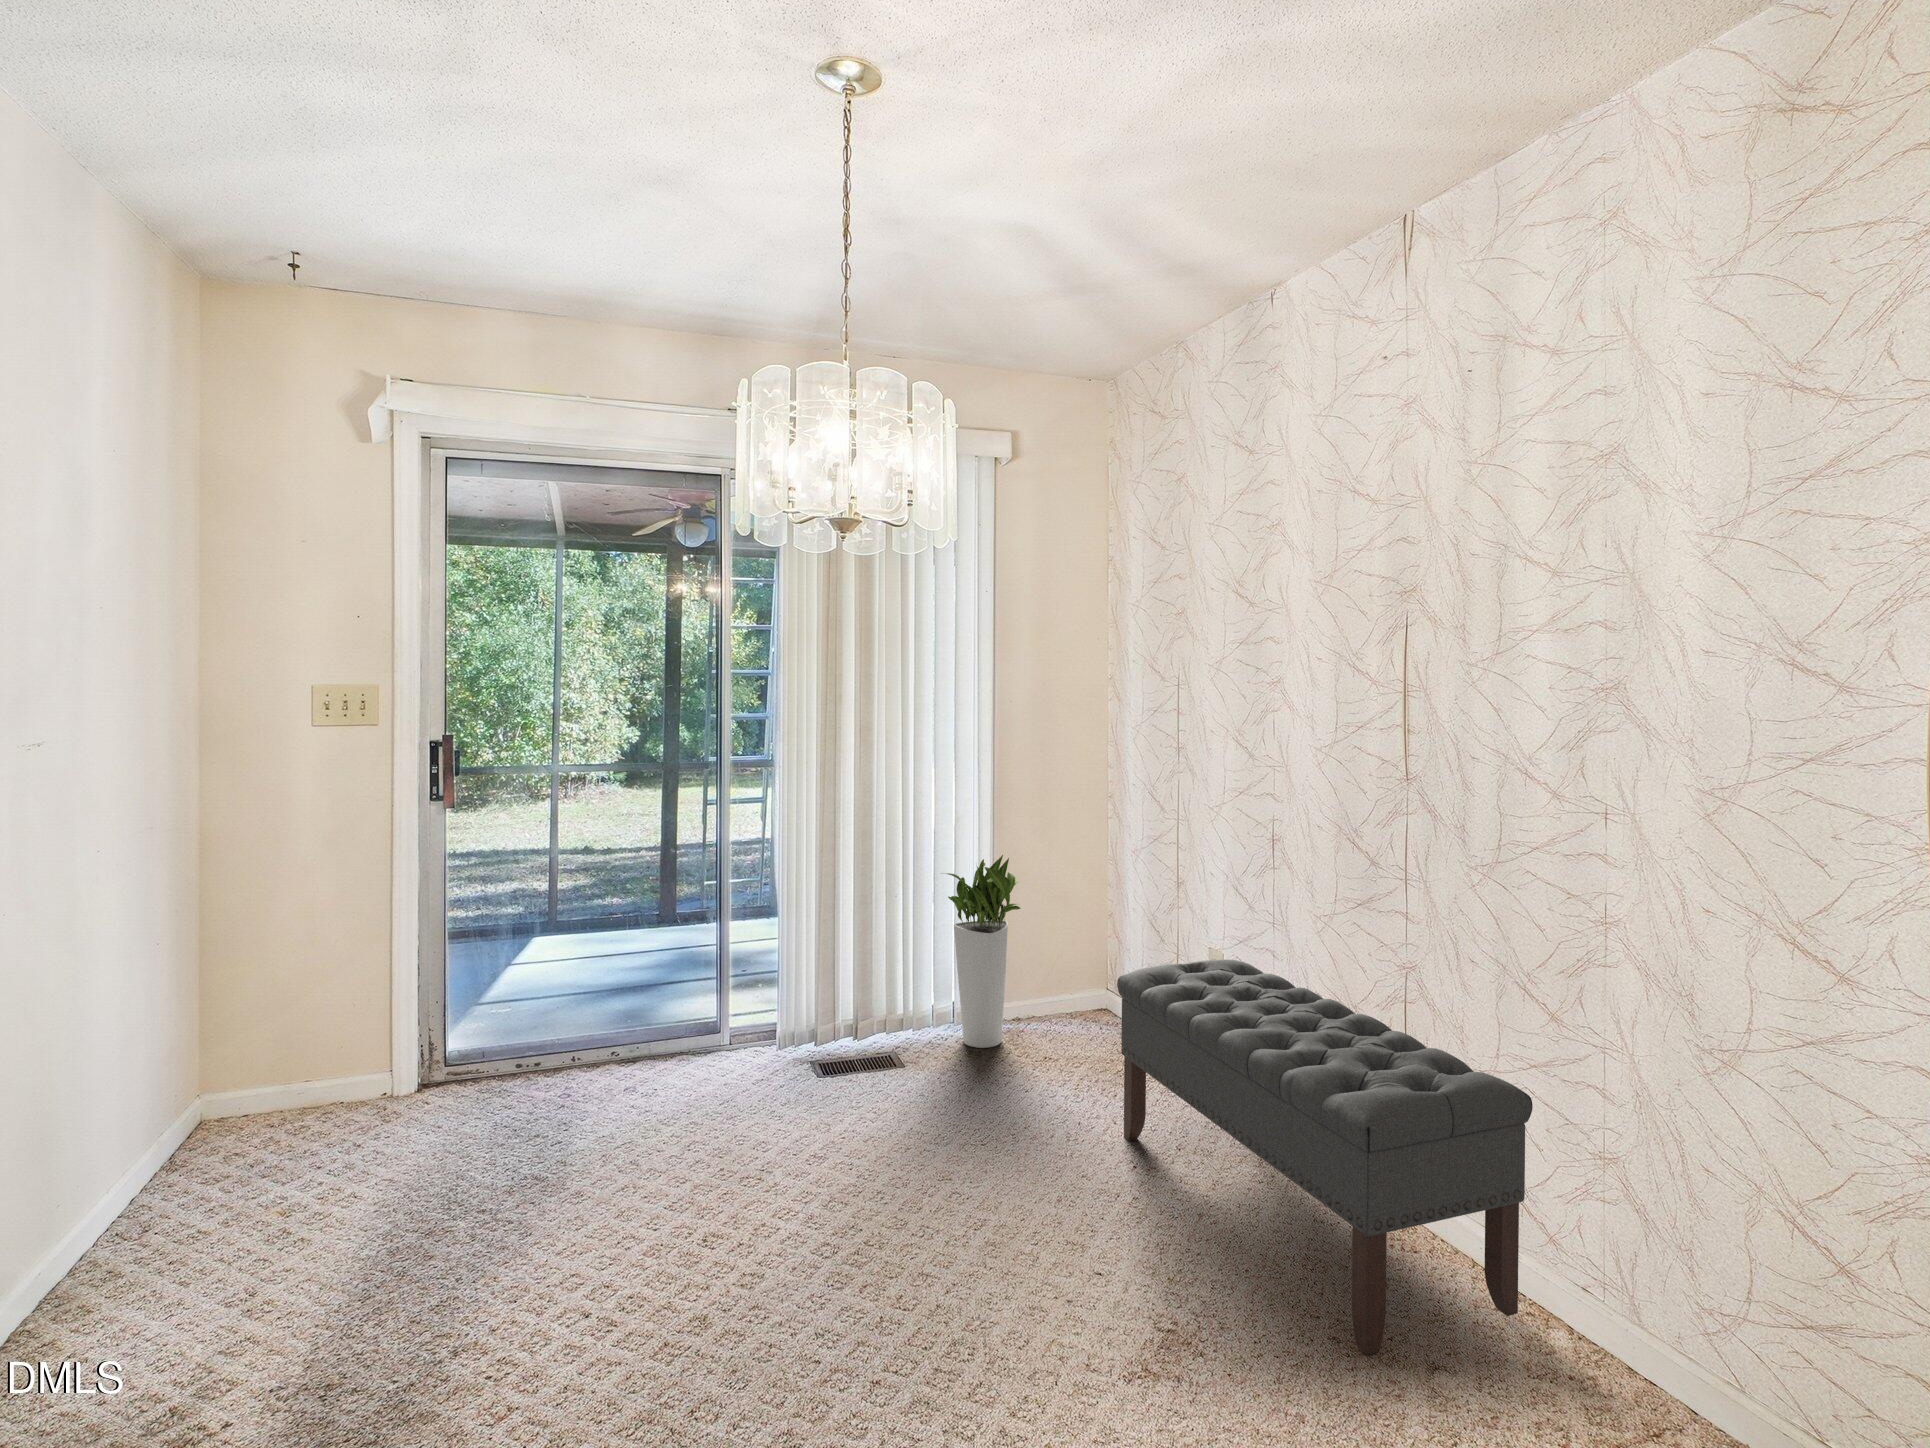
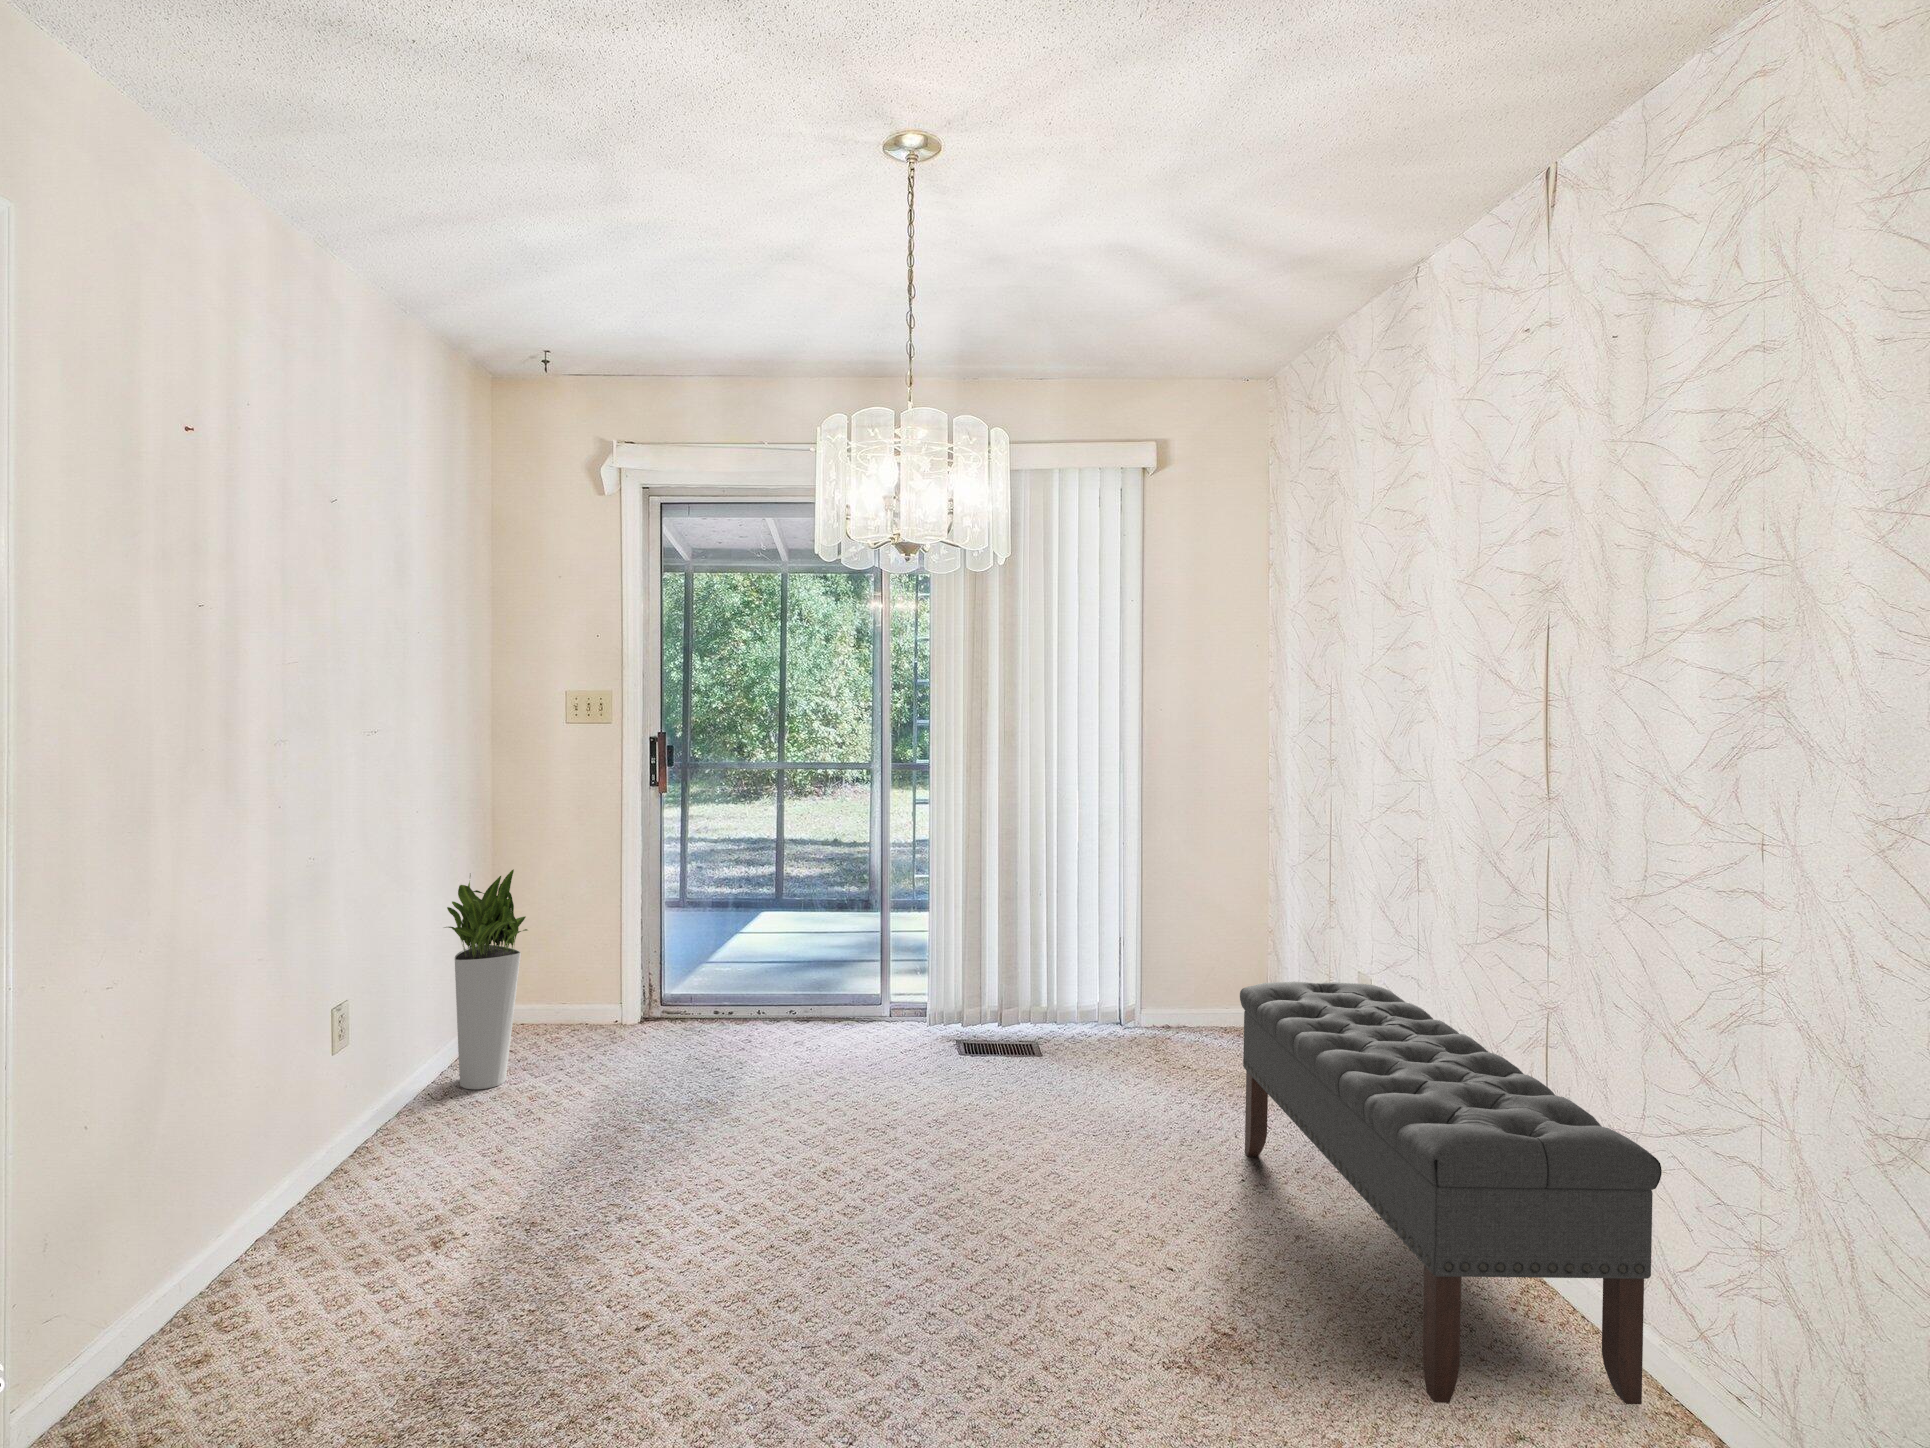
planter: present [942,855,1020,1048] -> present [445,870,527,1089]

